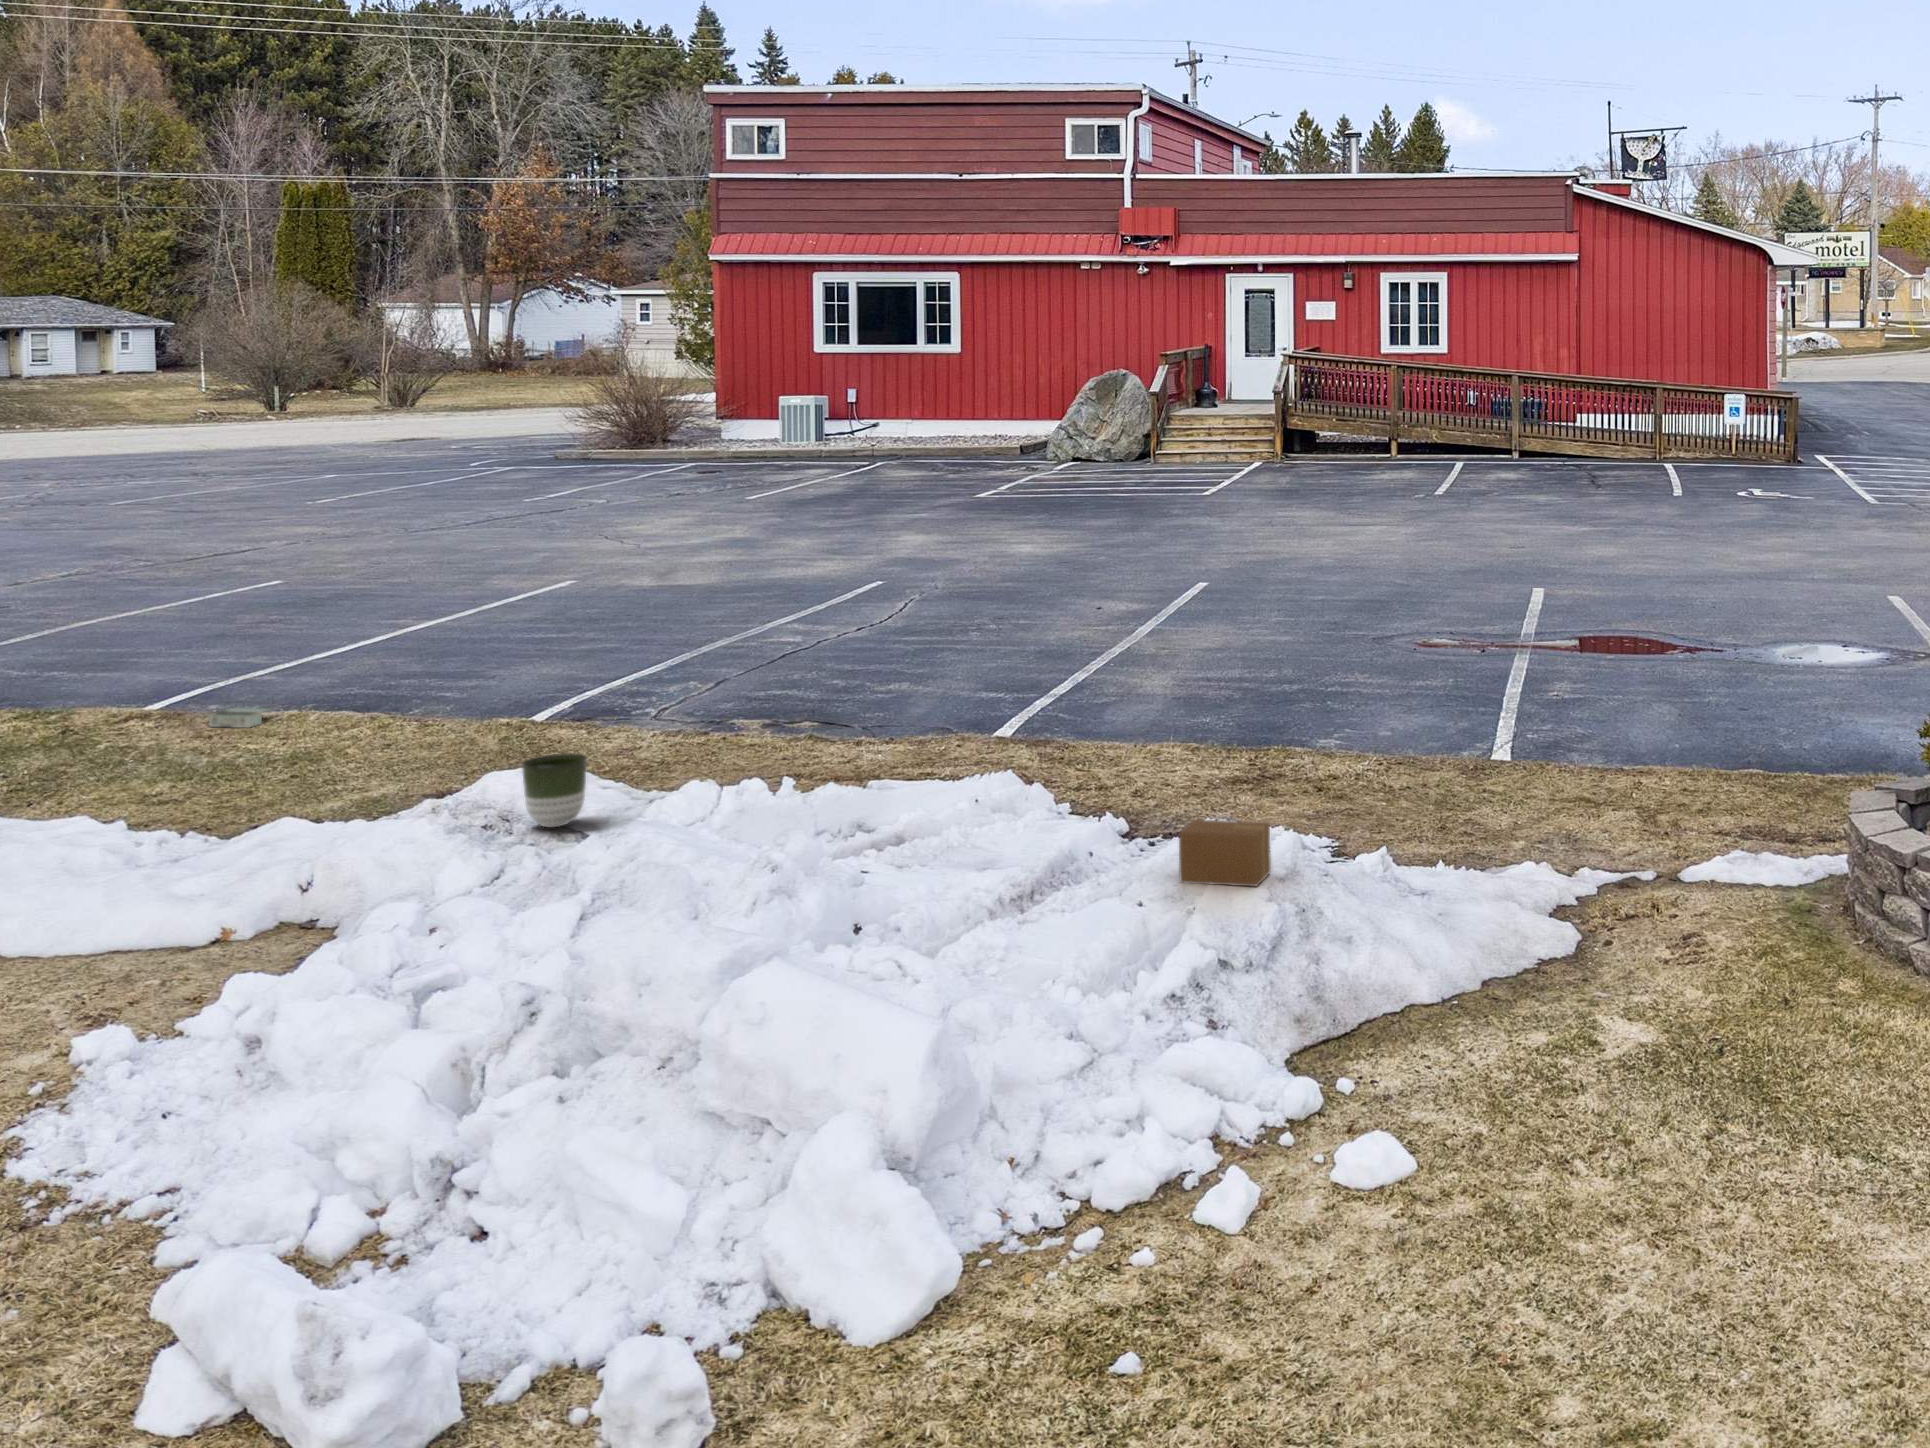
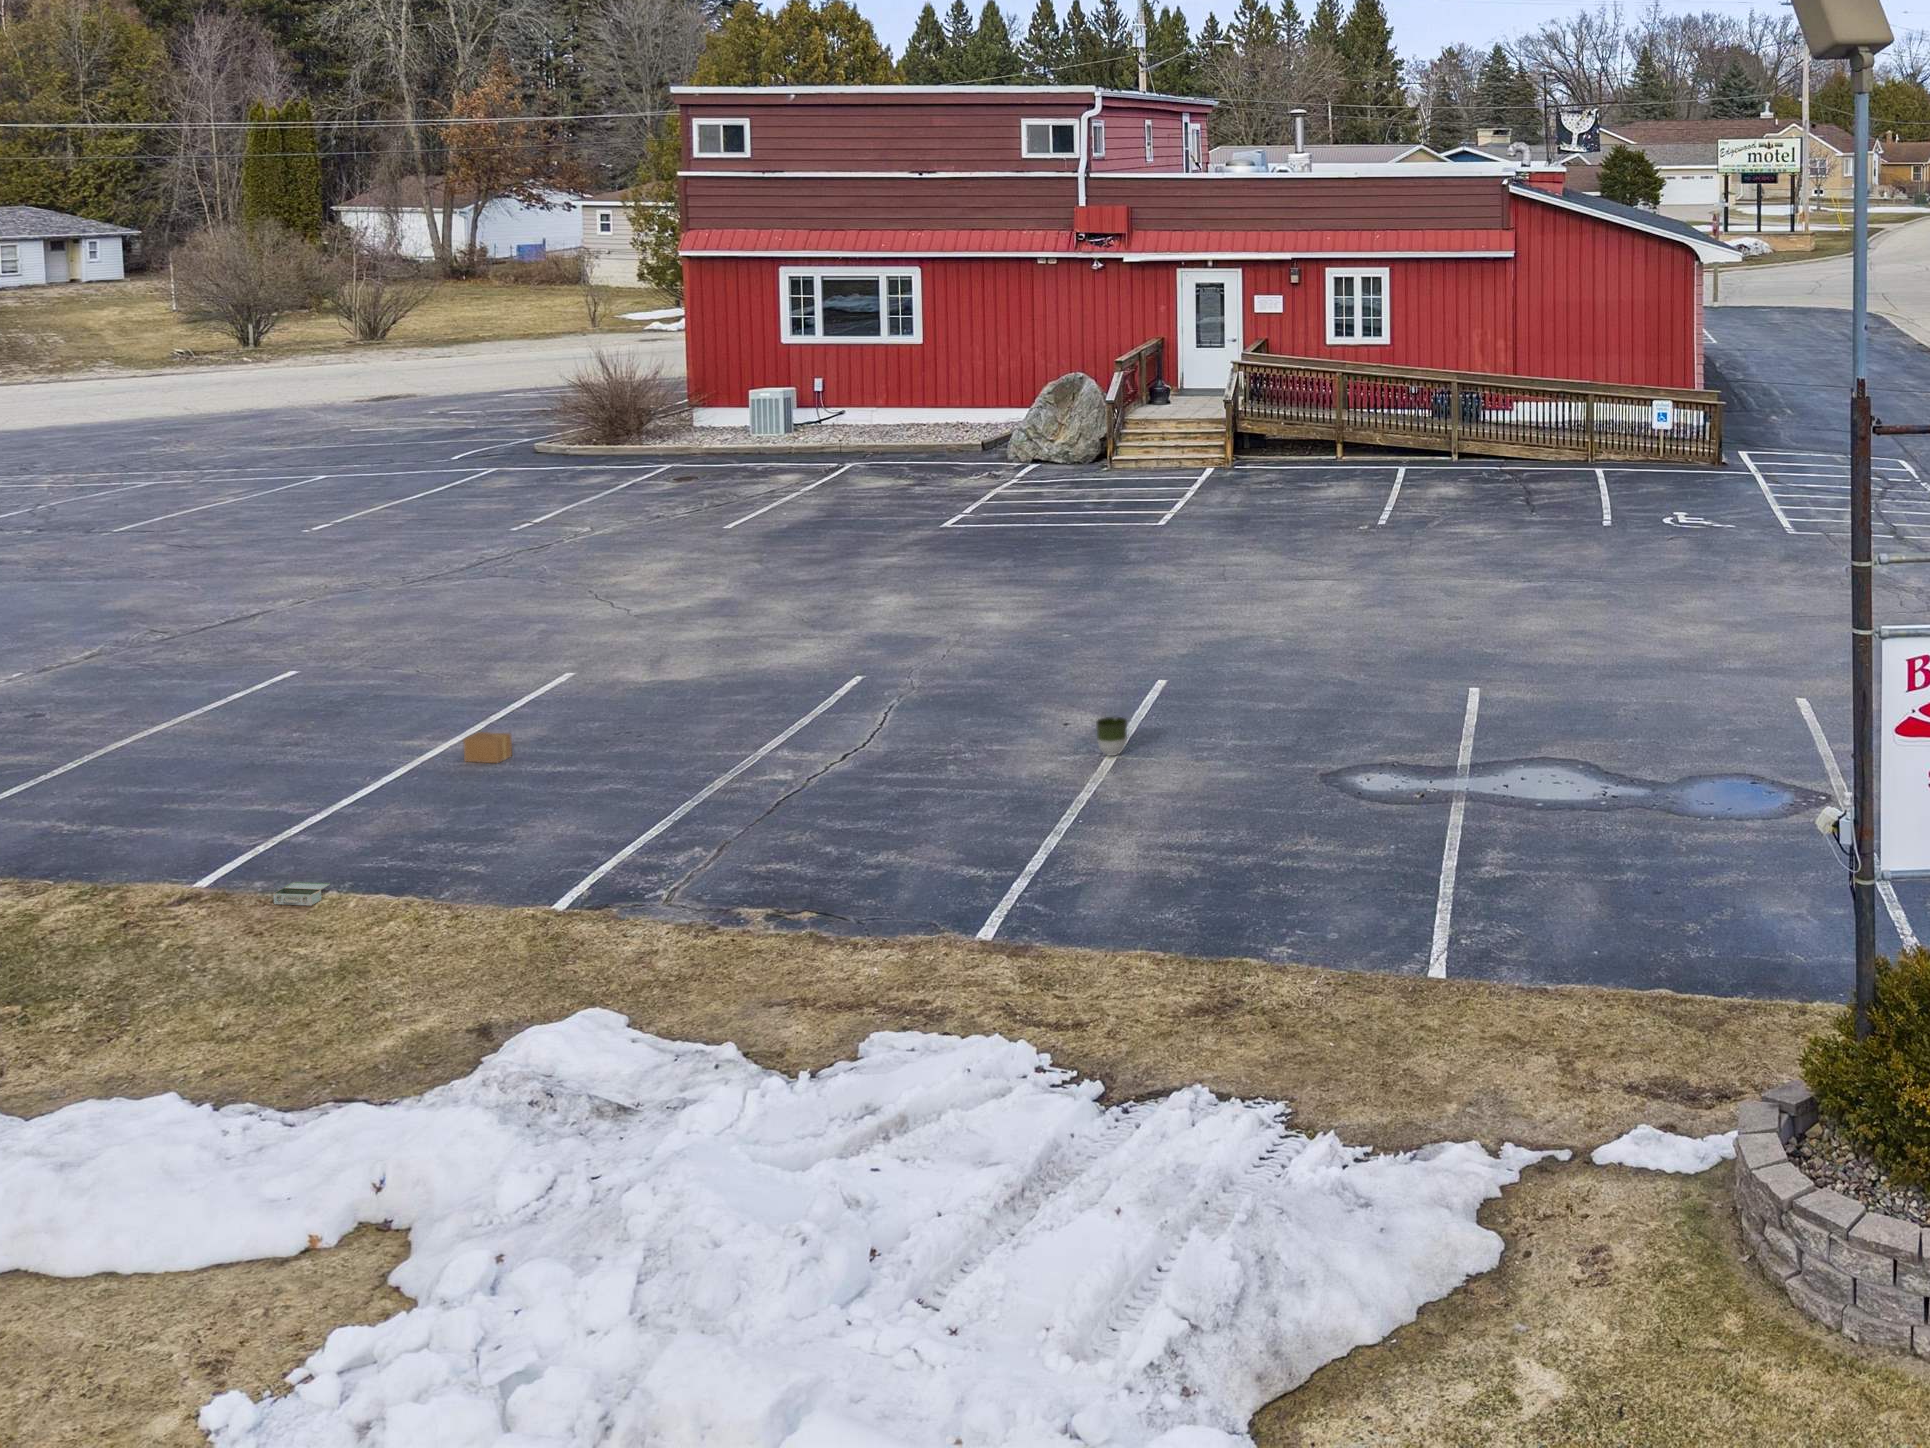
planter: present [522,753,587,827] -> present [1096,717,1127,756]
cardboard box: present [1179,819,1271,887] -> present [464,732,512,763]

